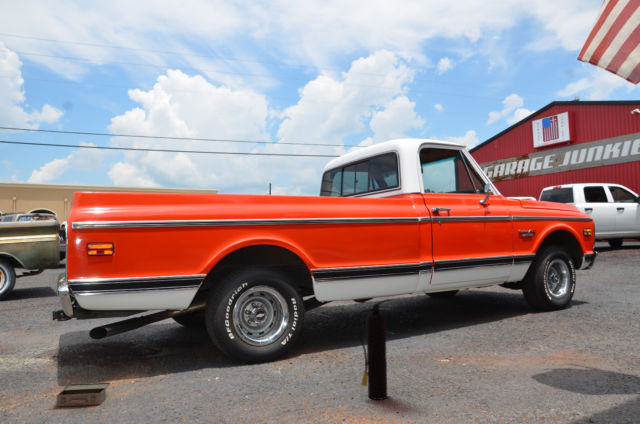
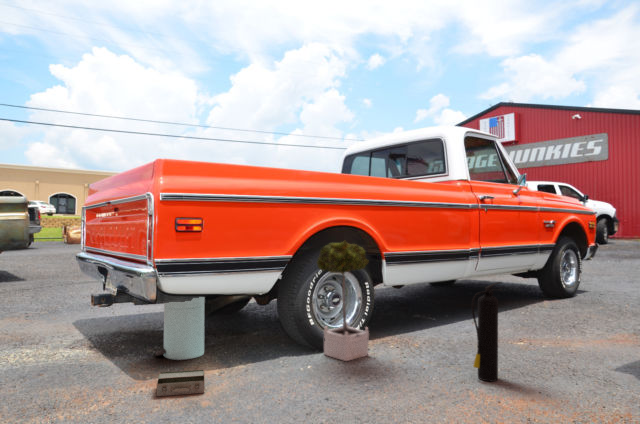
potted tree: none [234,259,286,376] -> present [317,240,369,361]
trash can: none [92,308,139,372] -> present [156,297,205,360]

